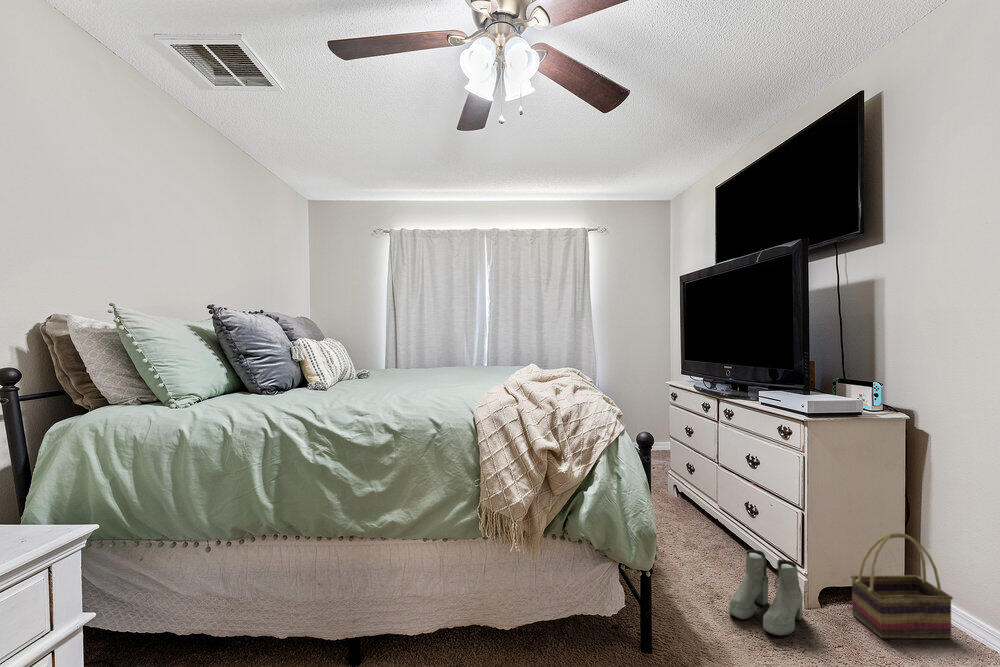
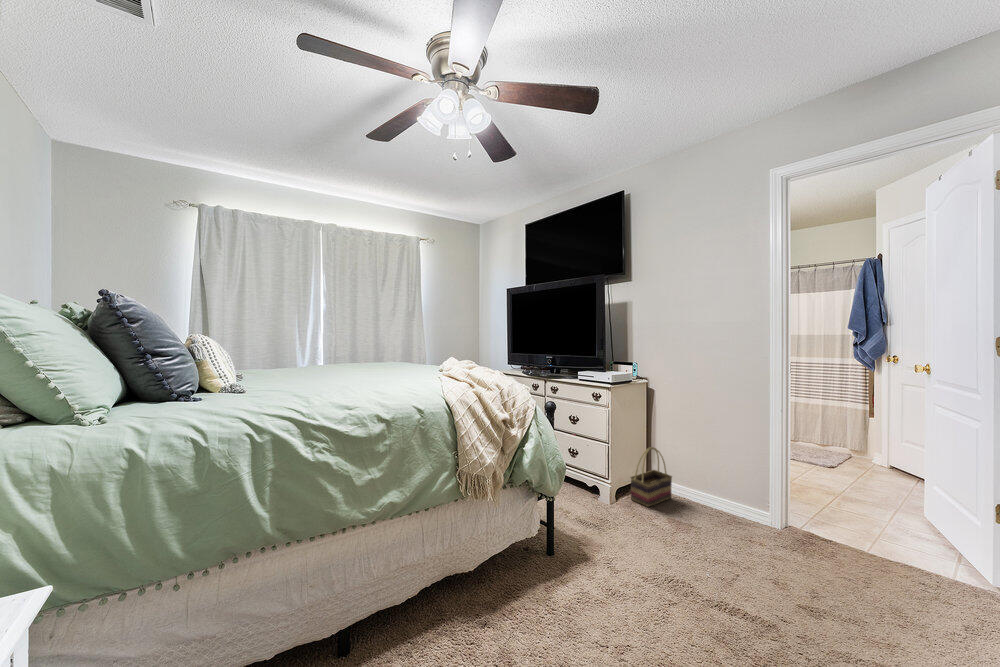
boots: present [729,550,803,636] -> none [578,473,614,521]

